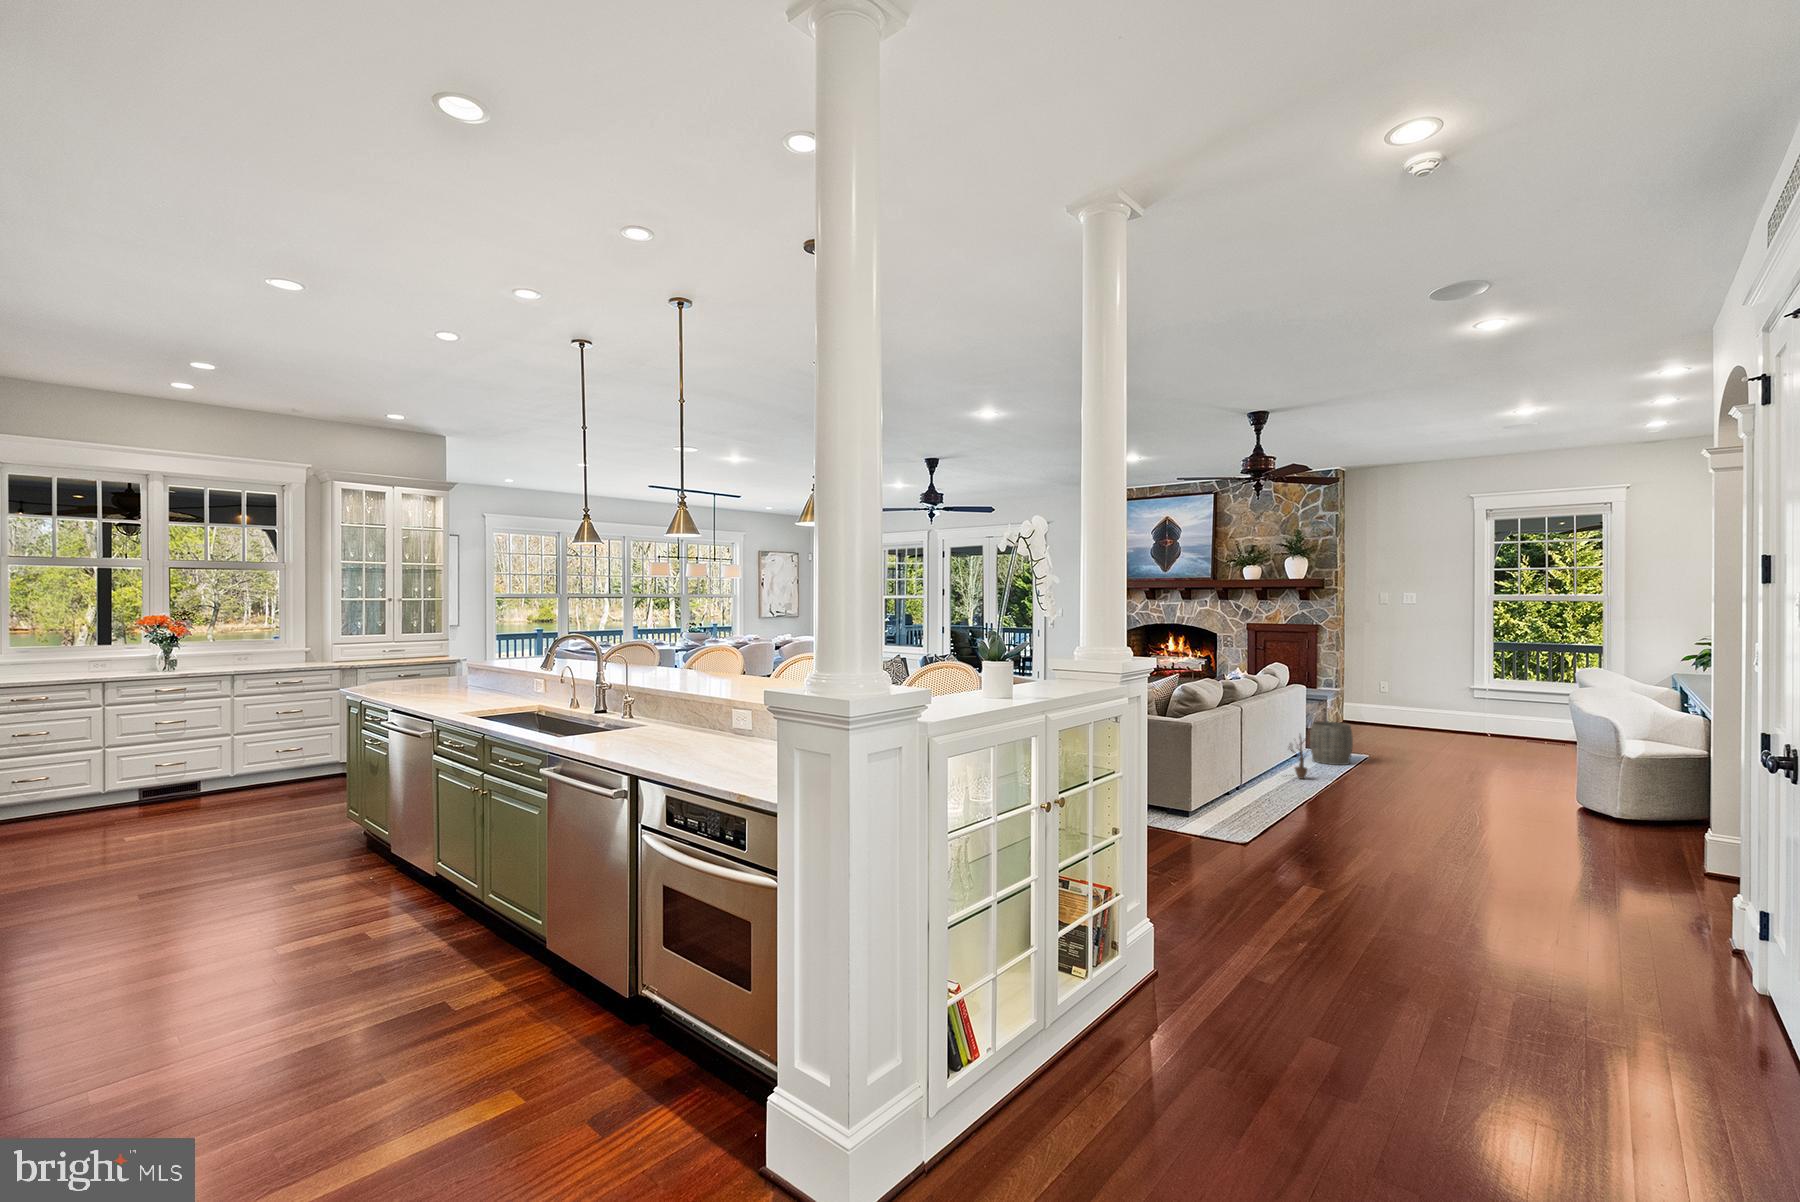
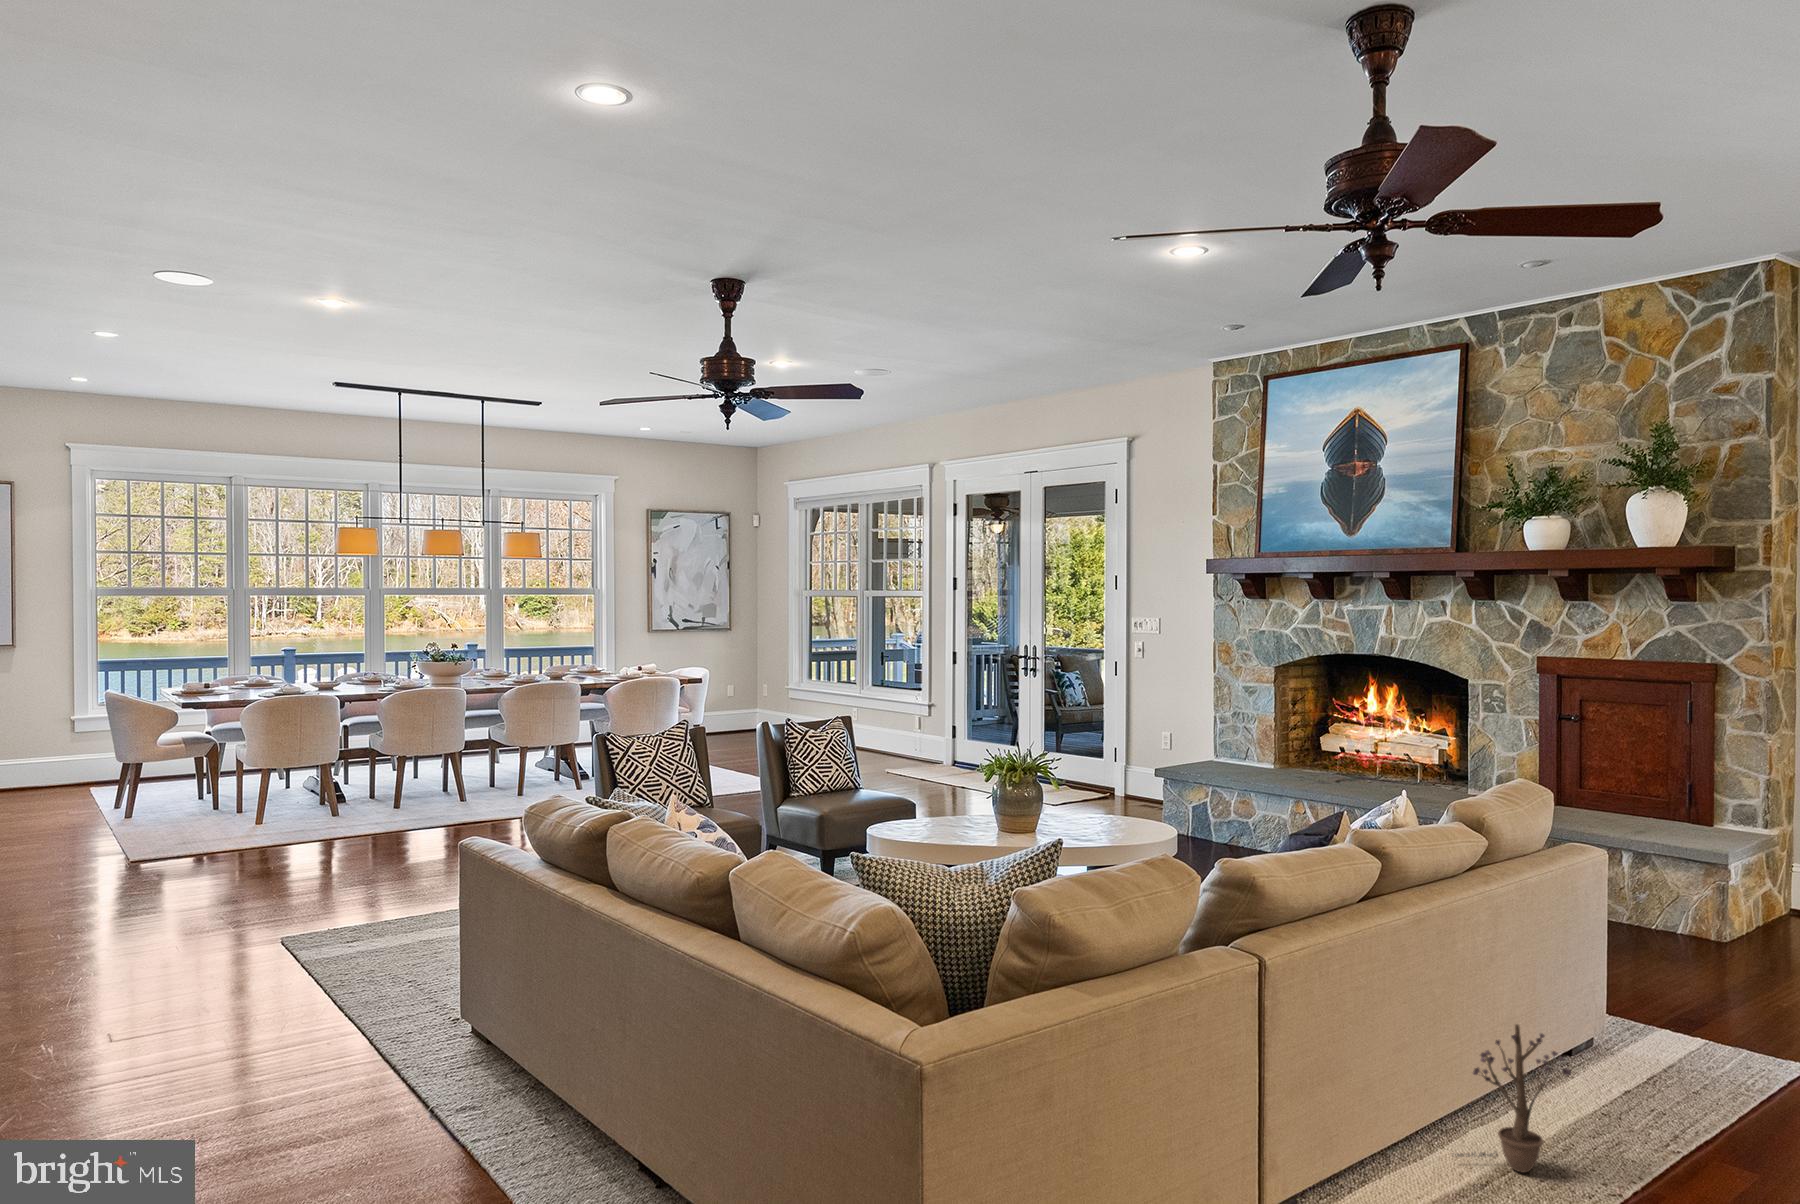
woven basket: present [1310,721,1353,765] -> none [1607,957,1743,1108]

